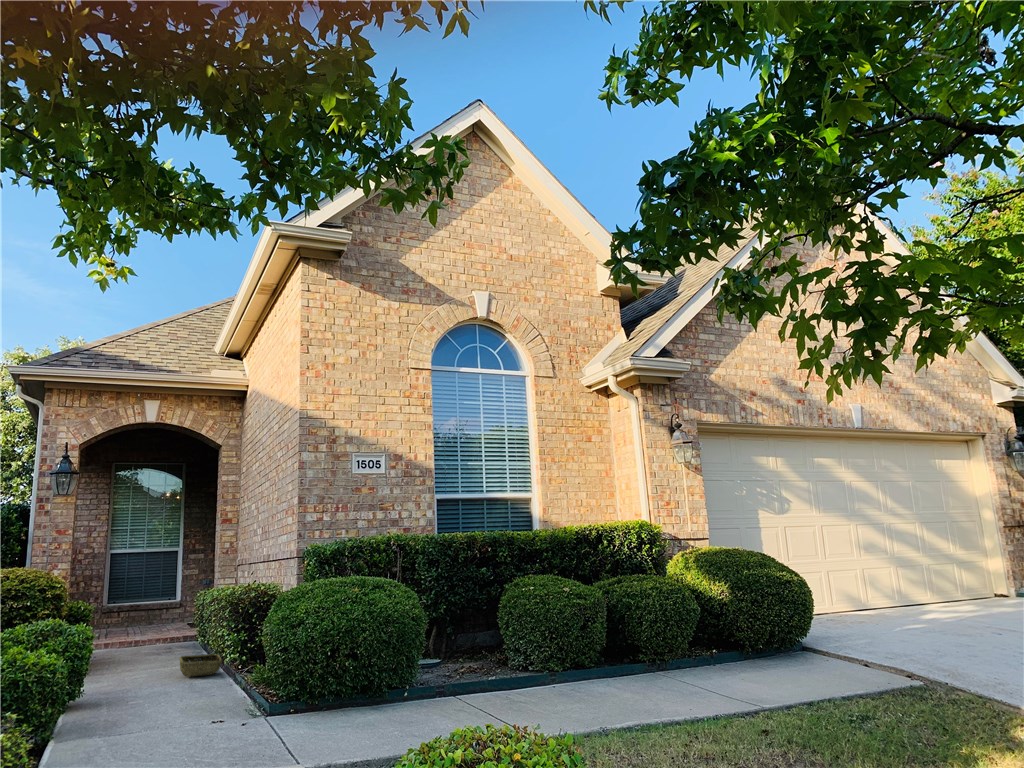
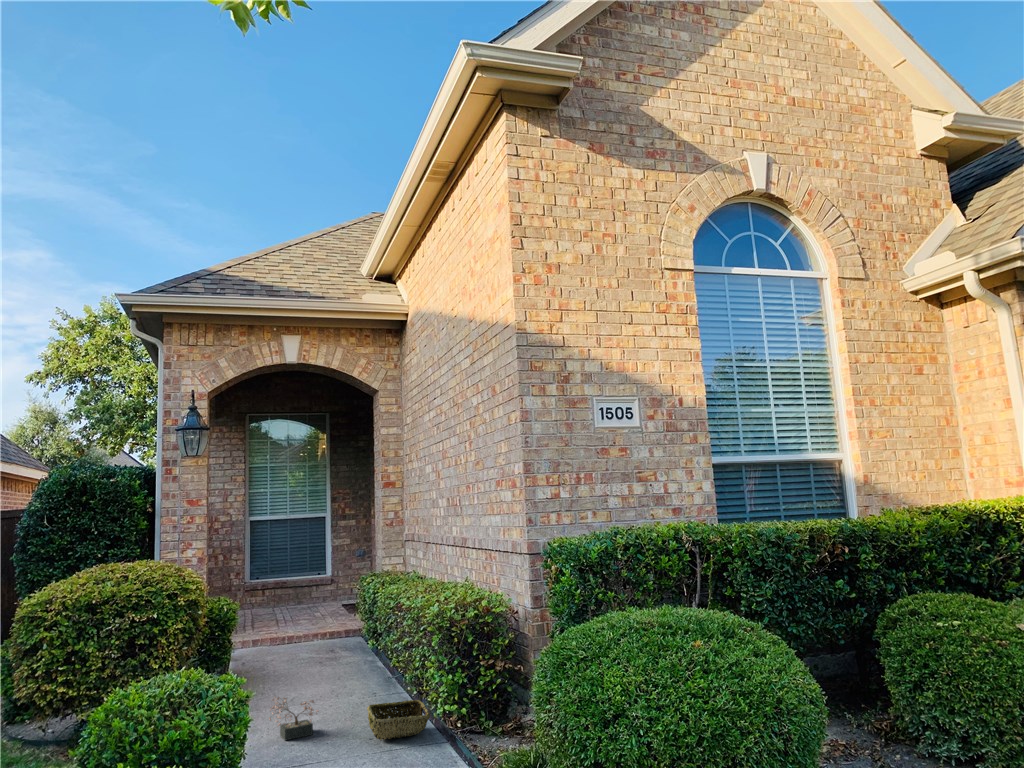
decorative plant: none [110,651,146,680] -> present [269,697,318,740]

